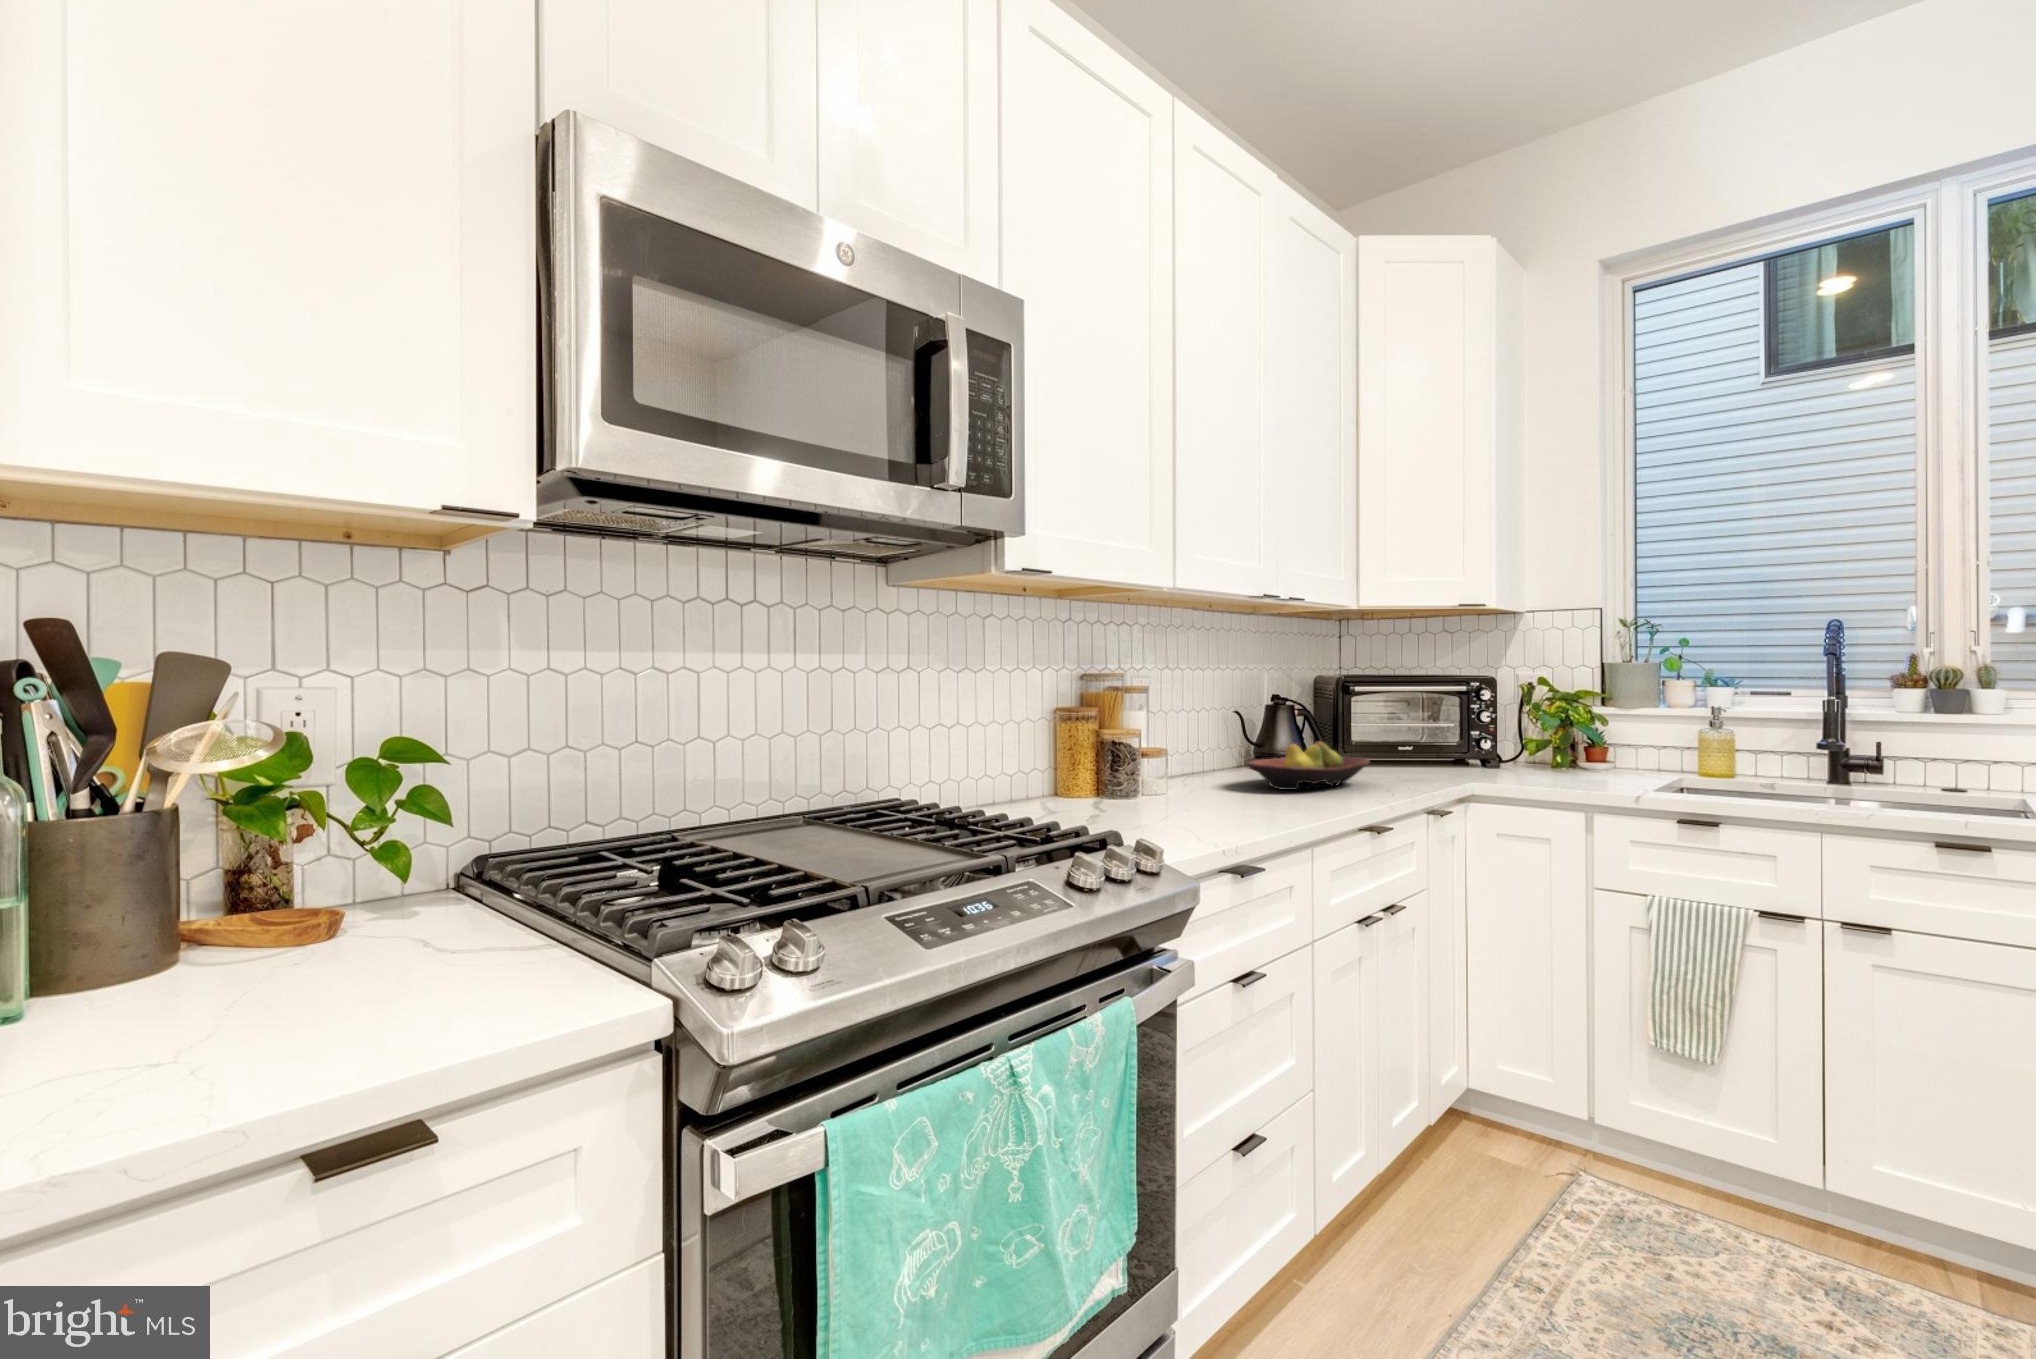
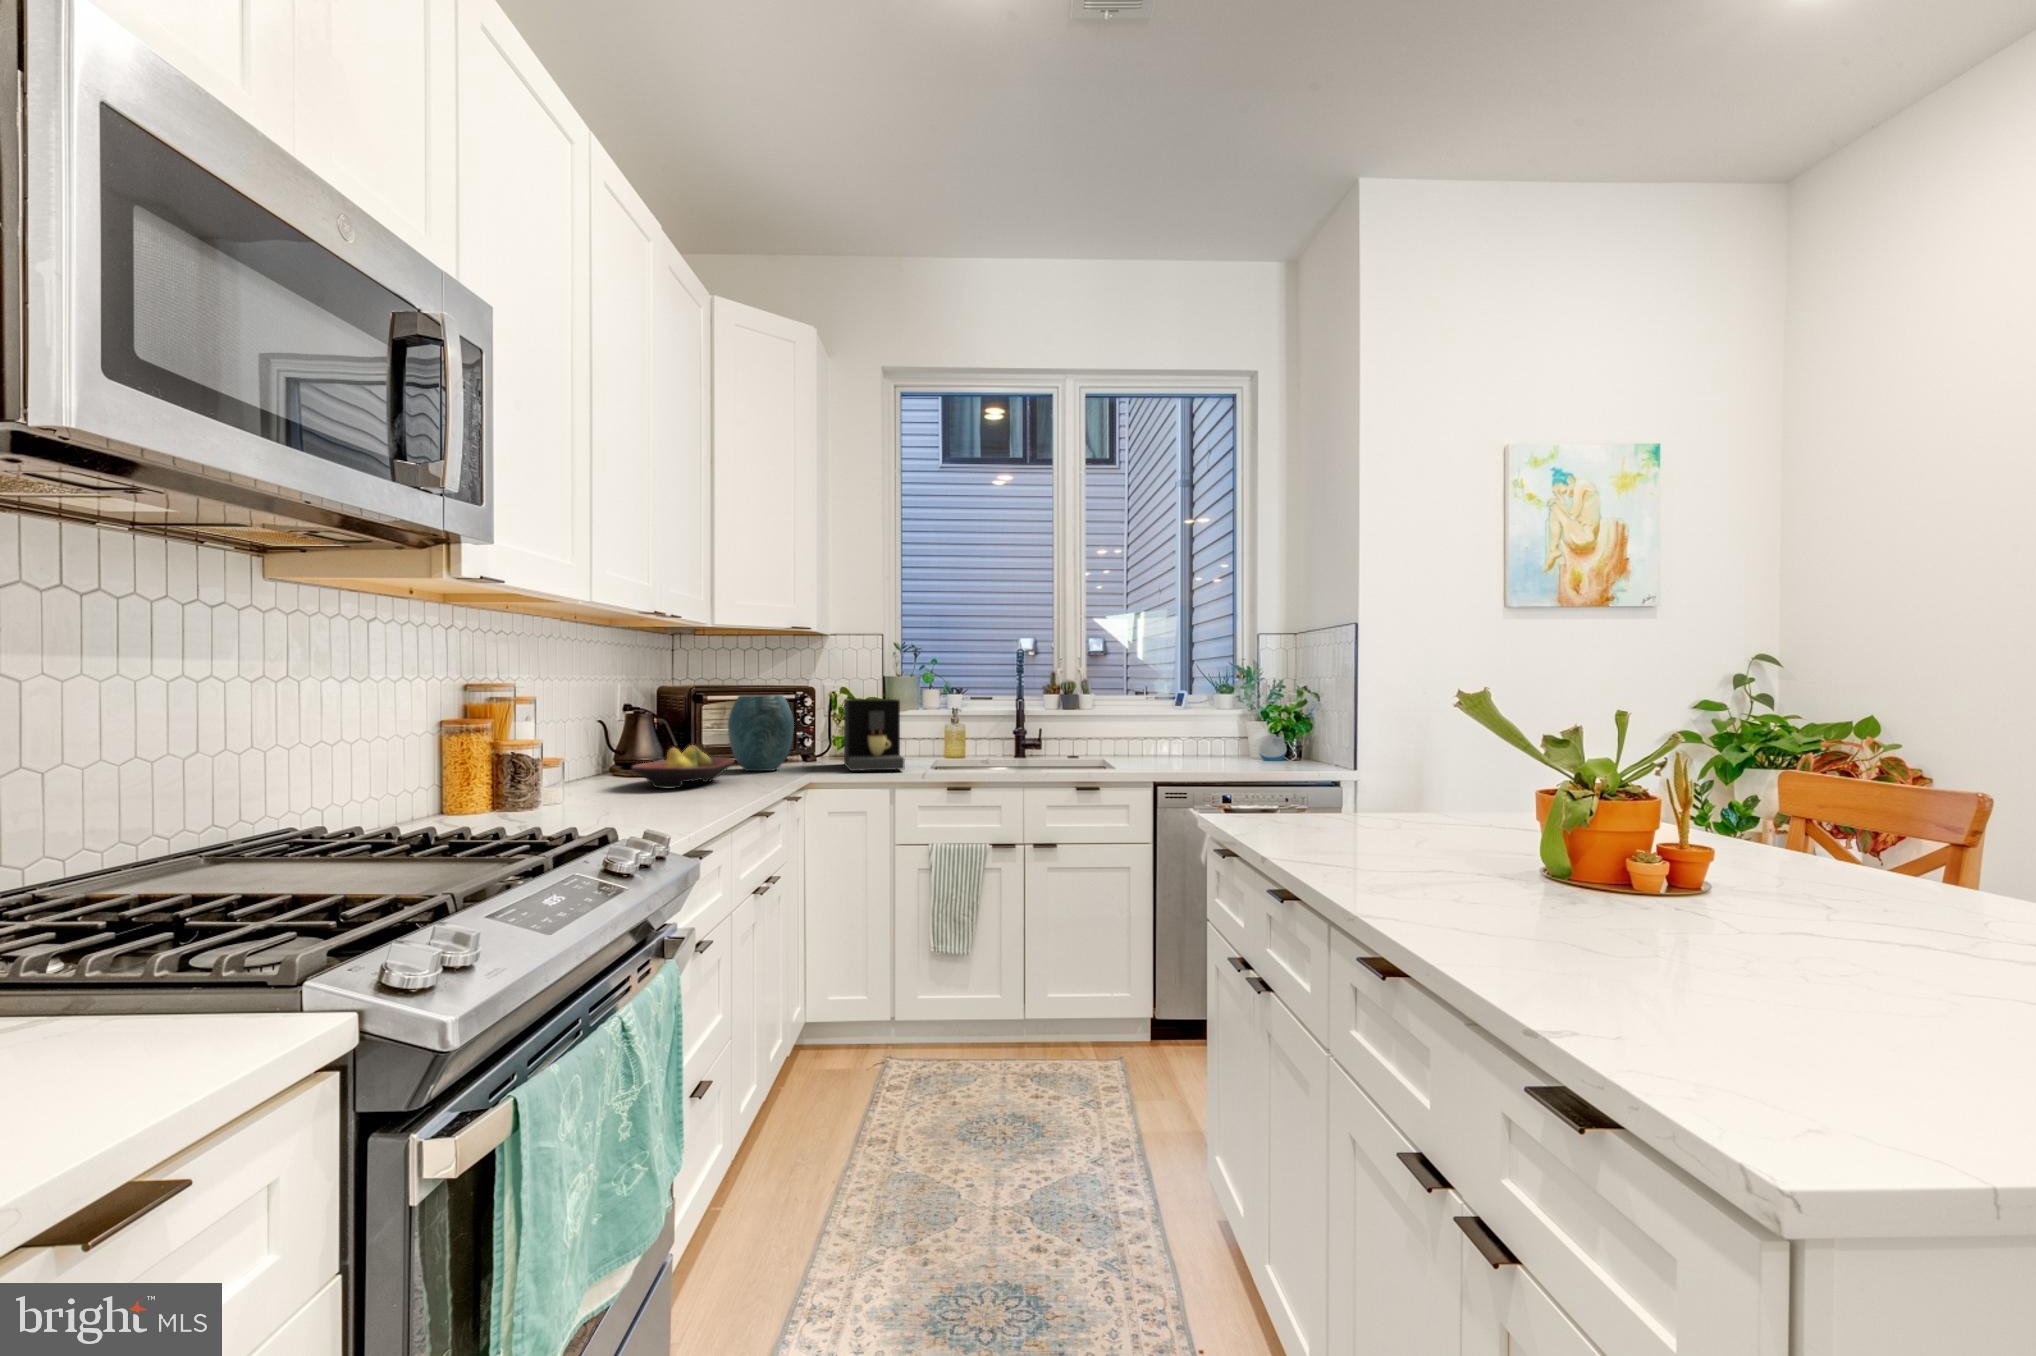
vase: none [1377,685,1459,776] -> present [728,695,794,771]
coffee maker: none [1531,691,1613,788] -> present [844,699,905,771]

